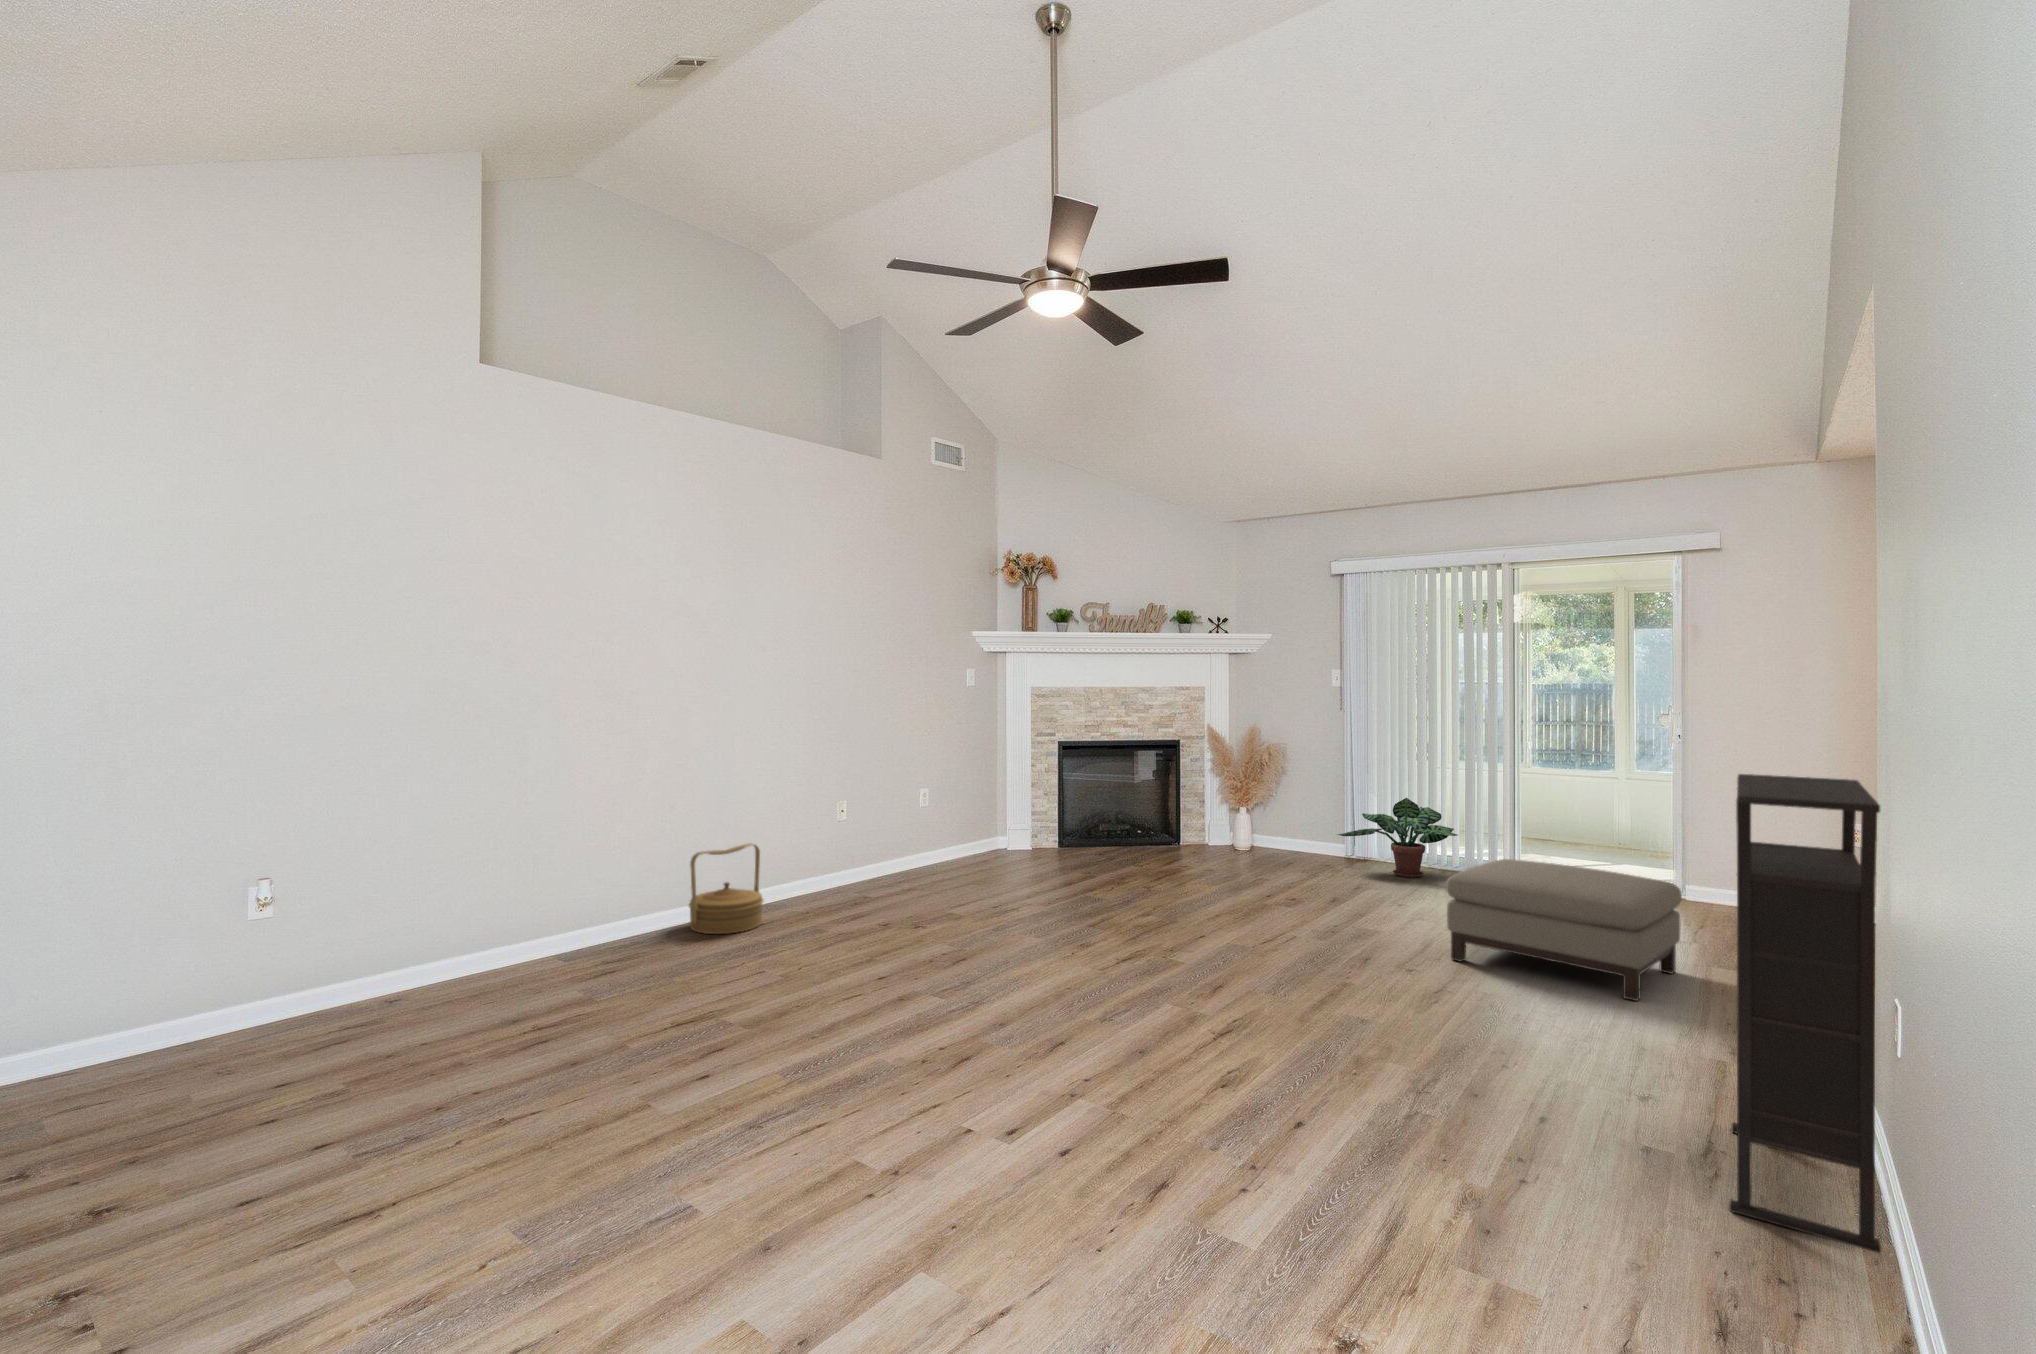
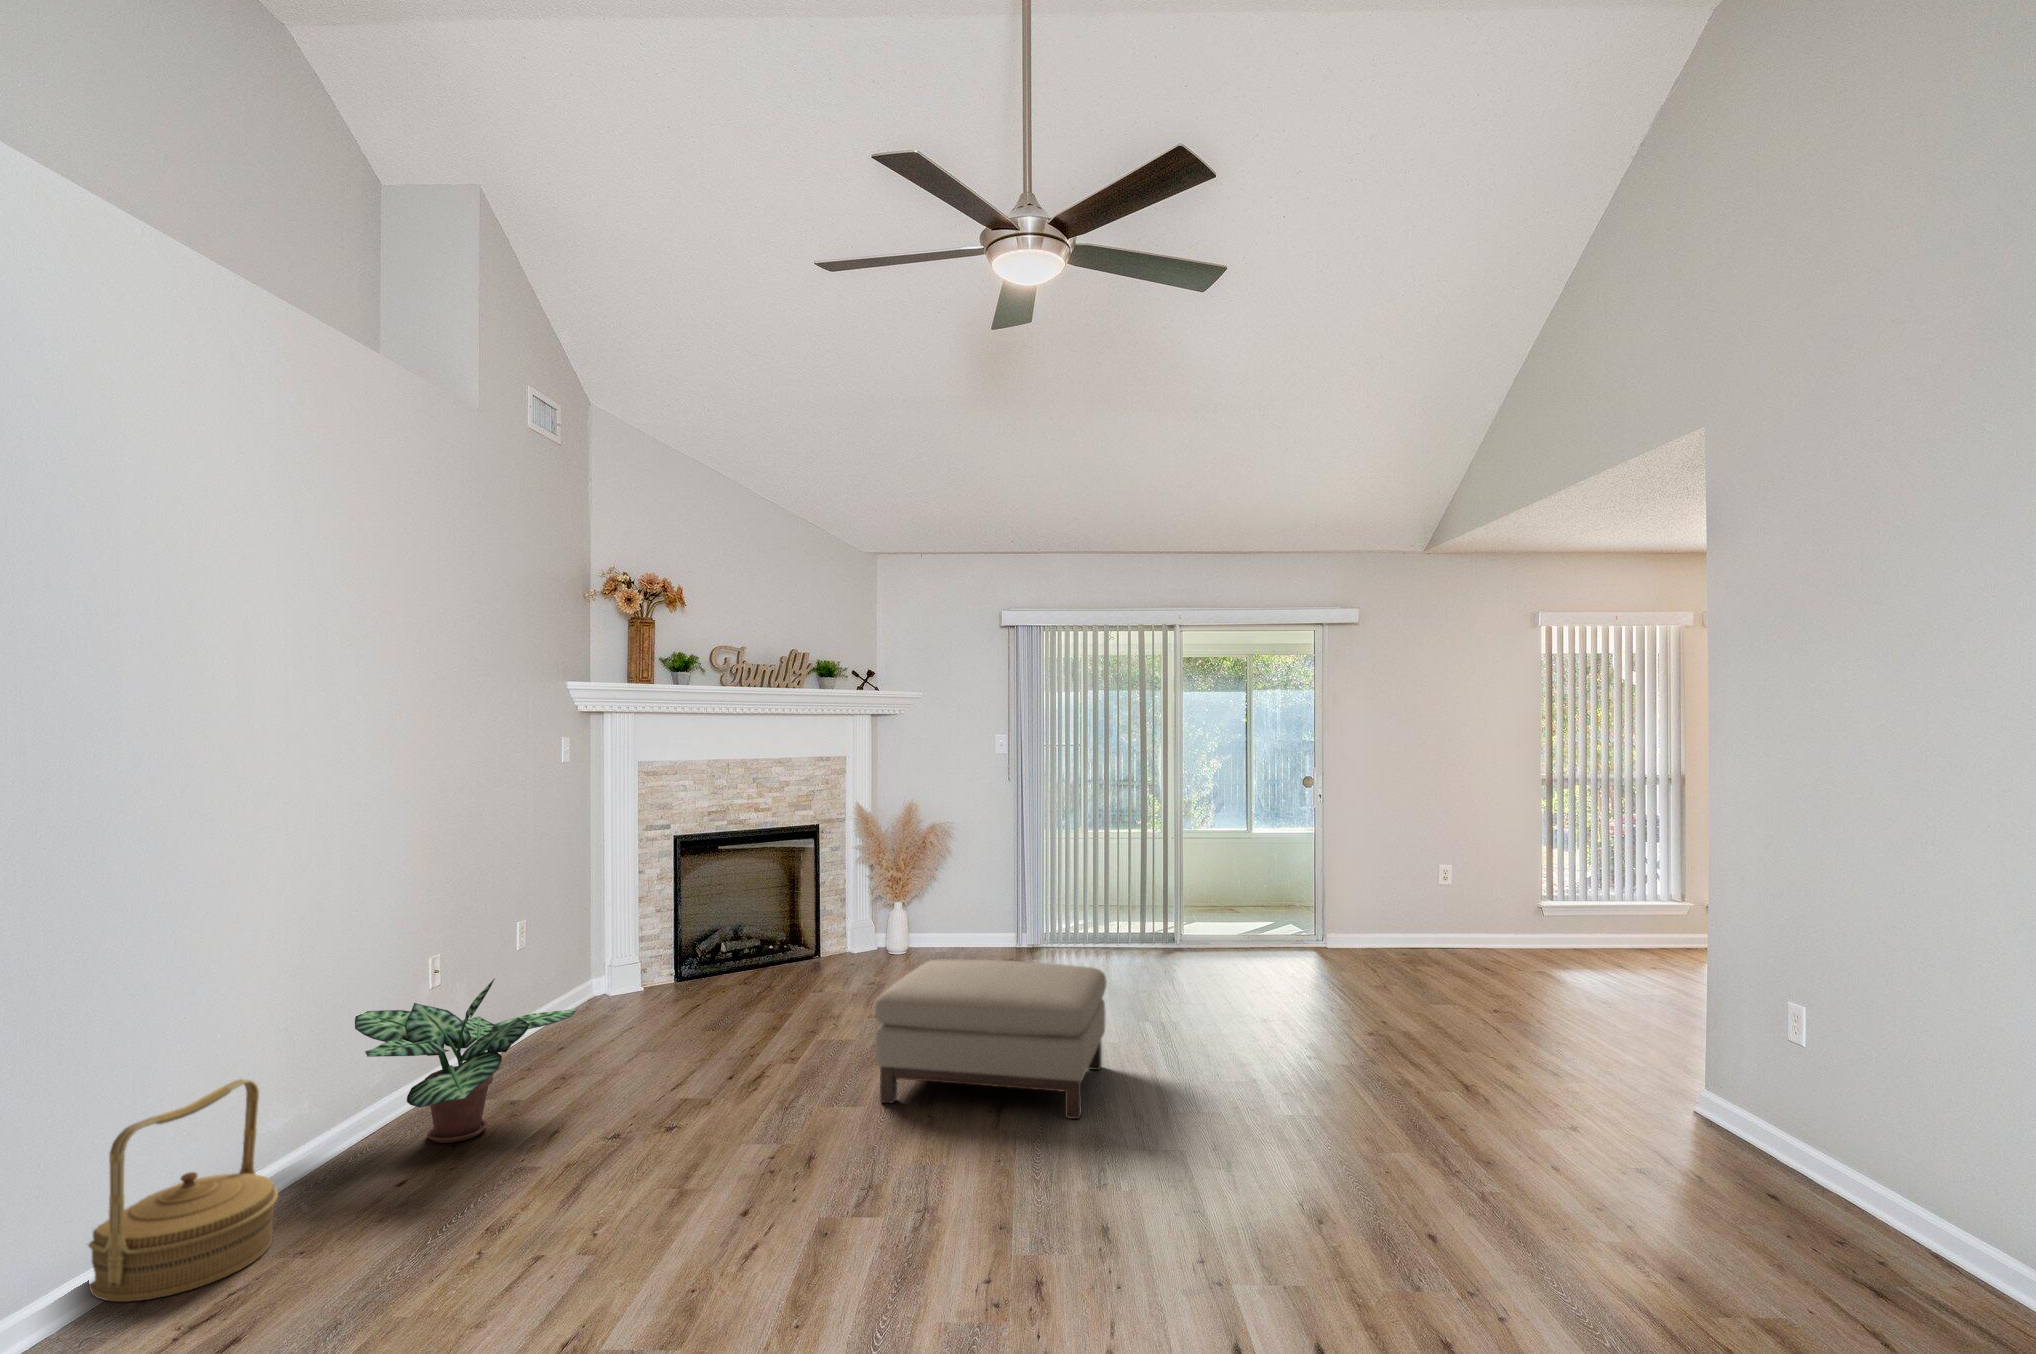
bookshelf: present [1729,774,1881,1253] -> none [1727,839,2024,1318]
potted plant: present [1338,798,1457,878] -> present [355,979,578,1143]
ottoman: present [1446,859,1682,1001] -> present [875,960,1107,1119]

